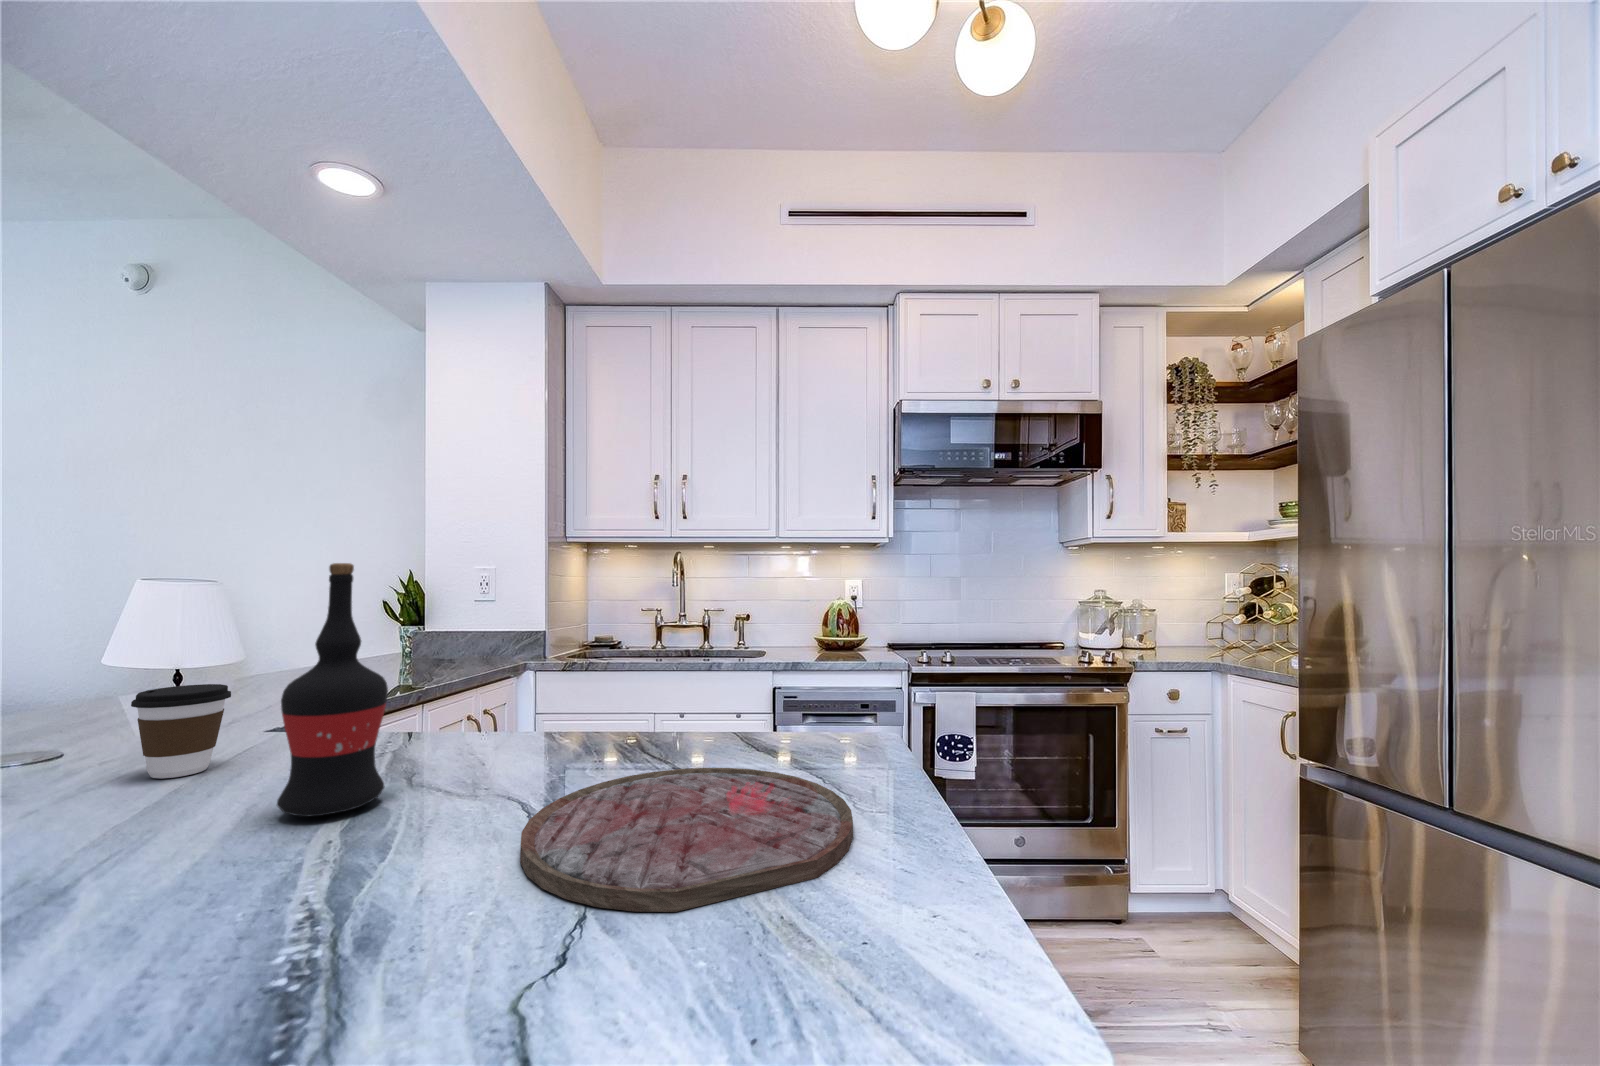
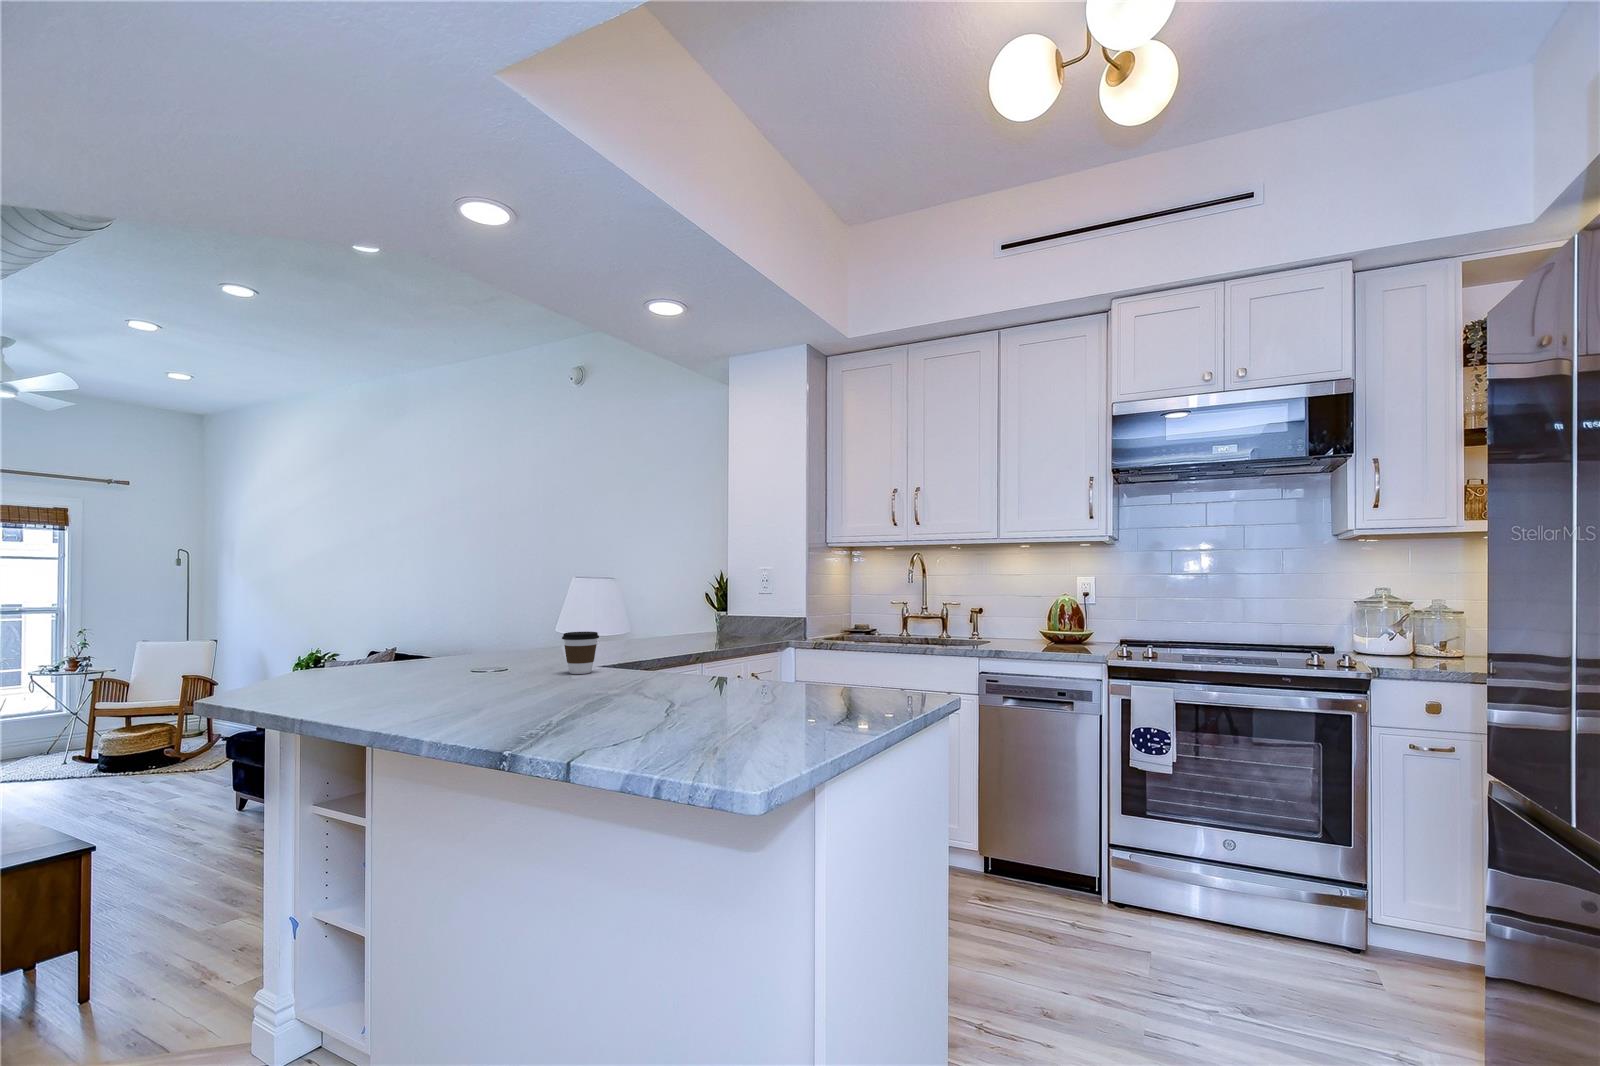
wine bottle: present [277,563,388,817] -> none [606,573,649,688]
cutting board: present [520,768,853,912] -> none [675,685,835,721]

